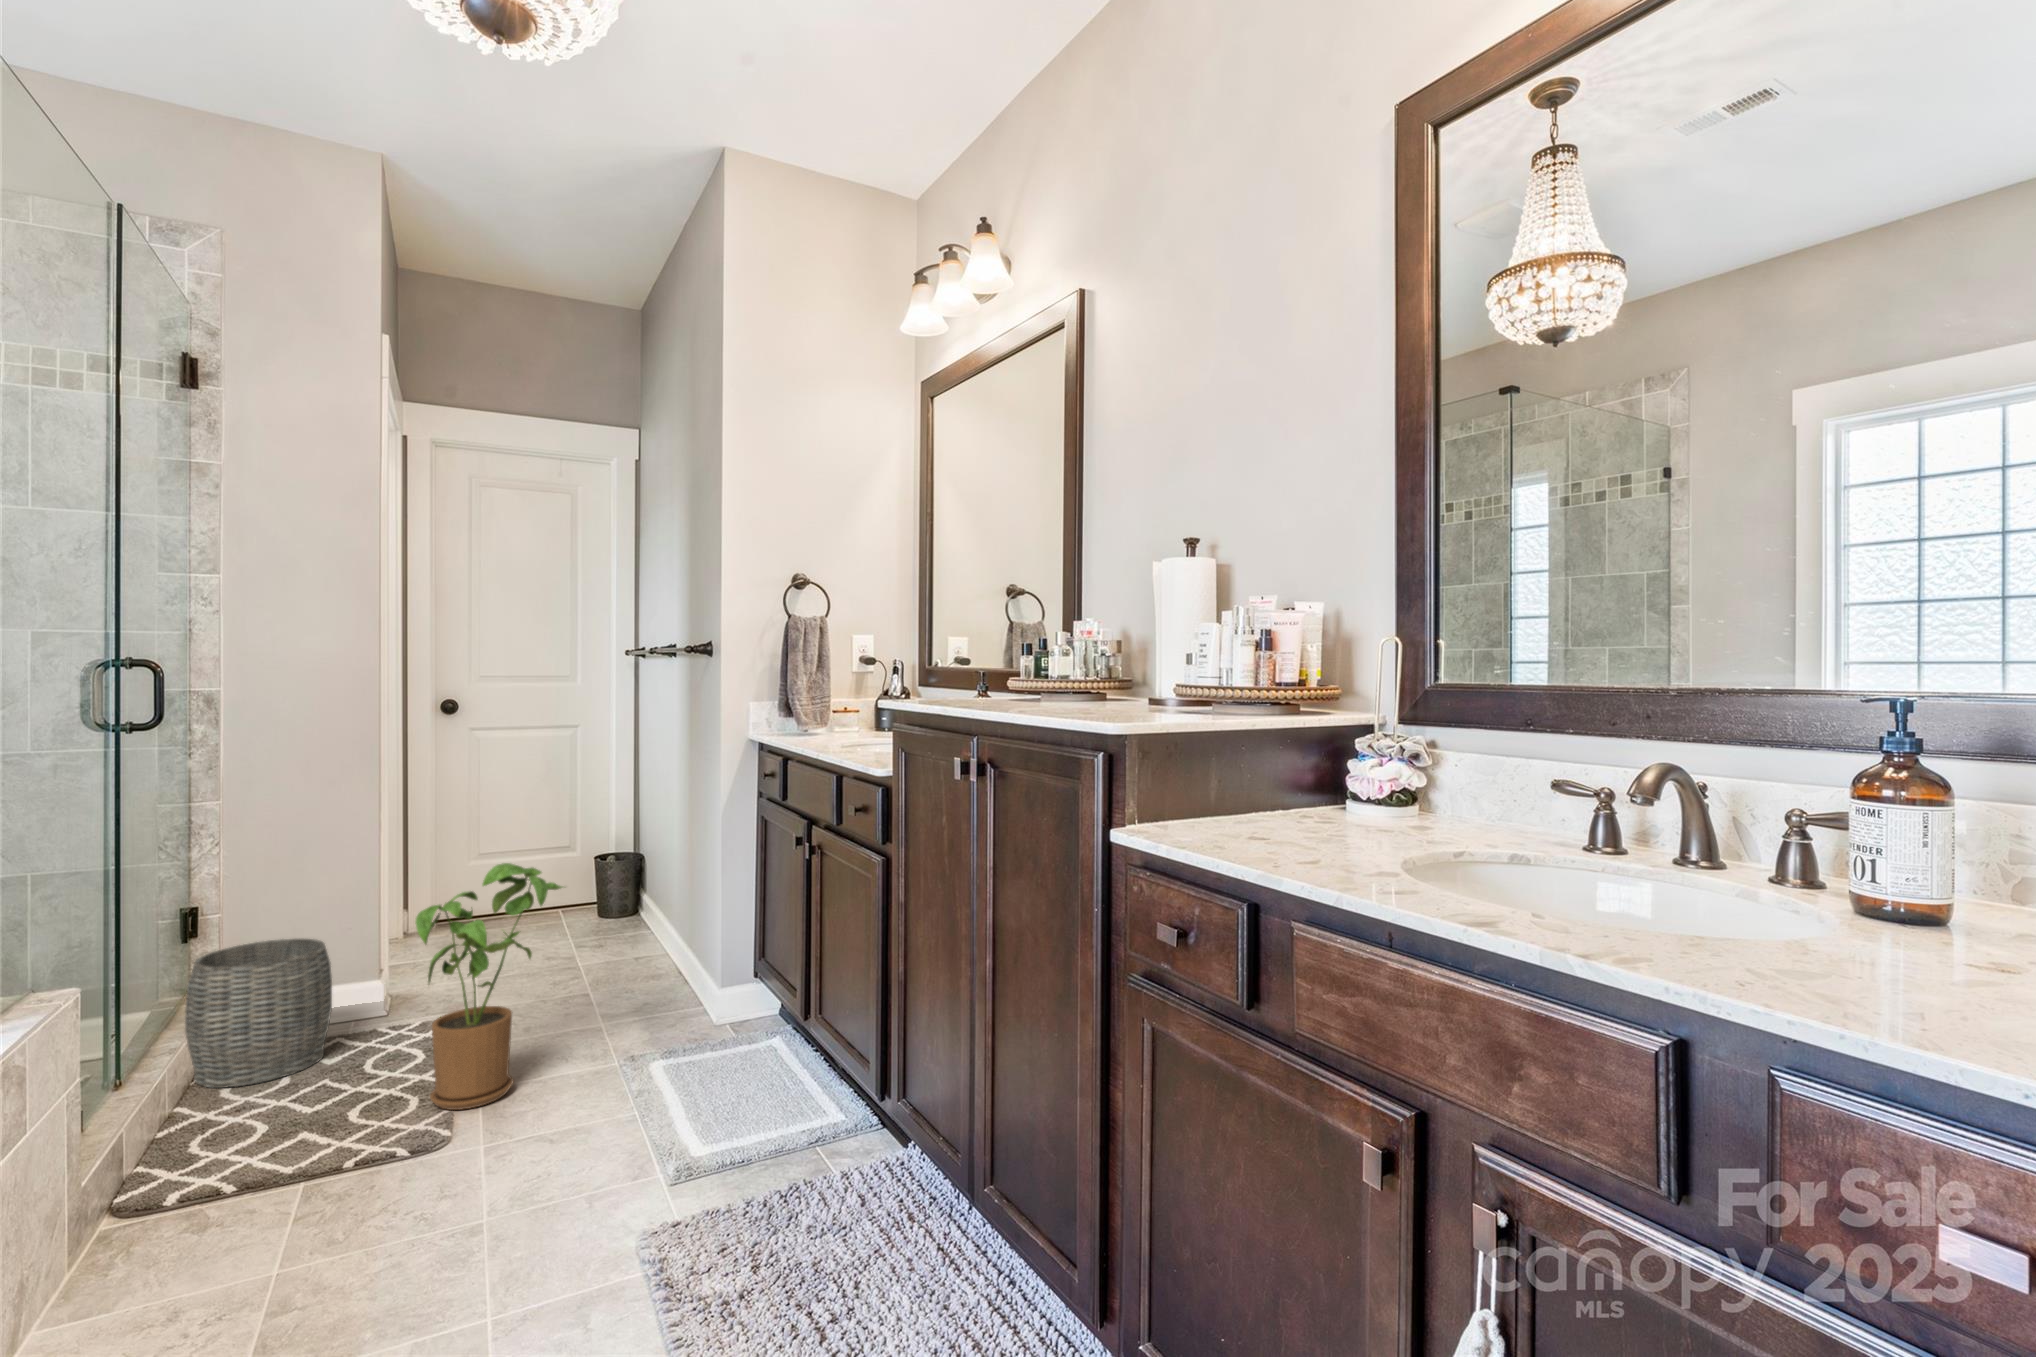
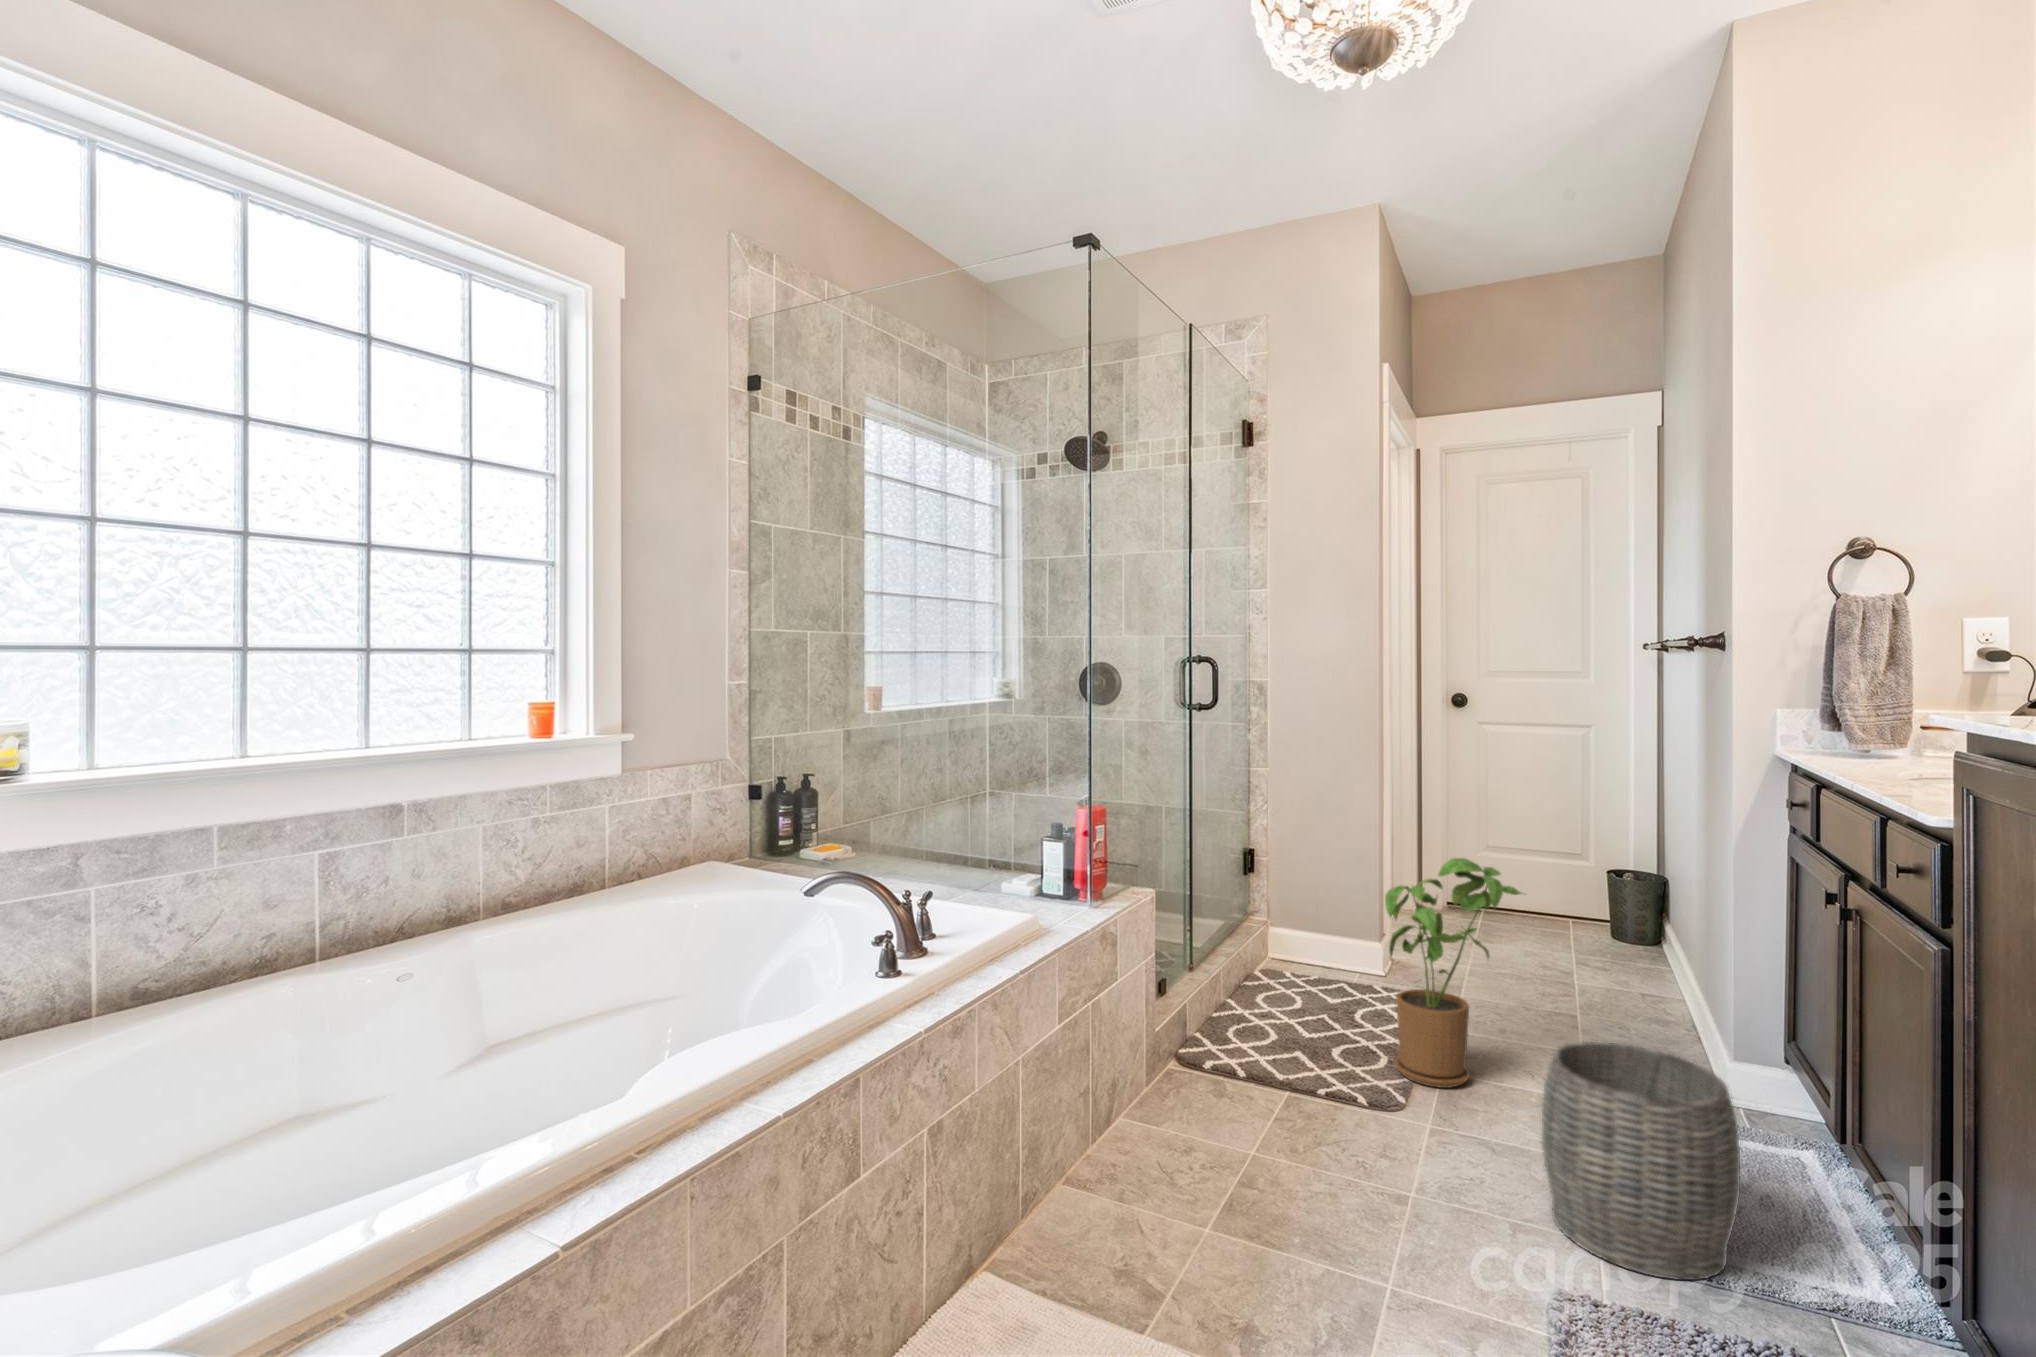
woven basket: present [185,939,332,1088] -> present [1542,1042,1740,1280]

